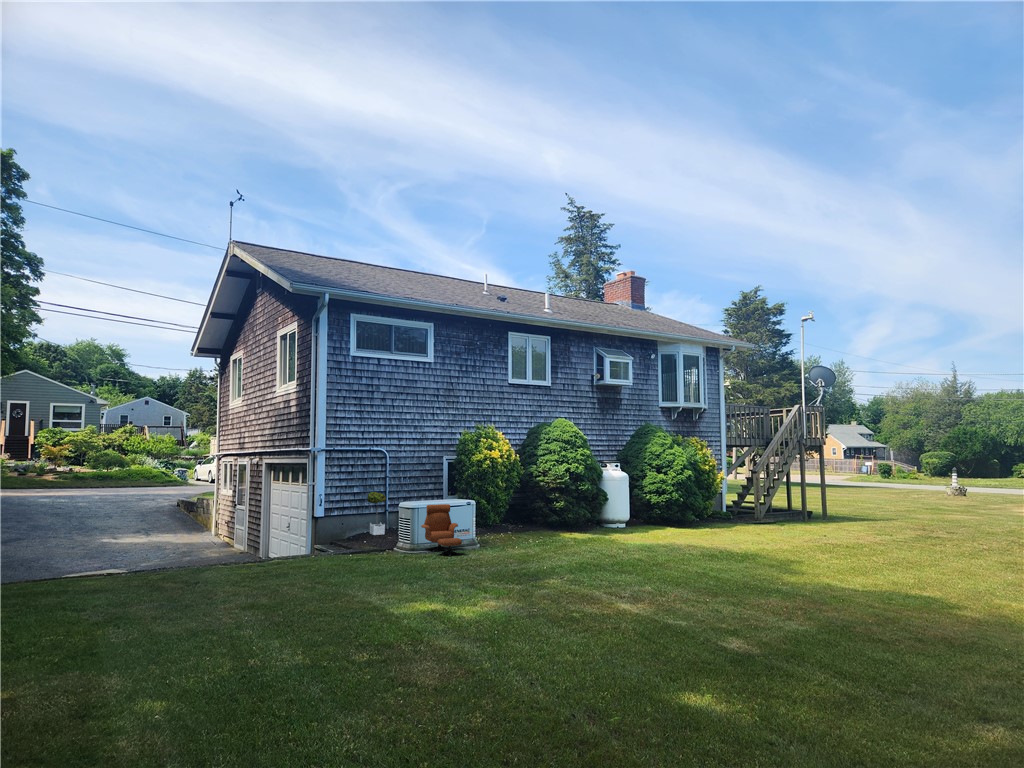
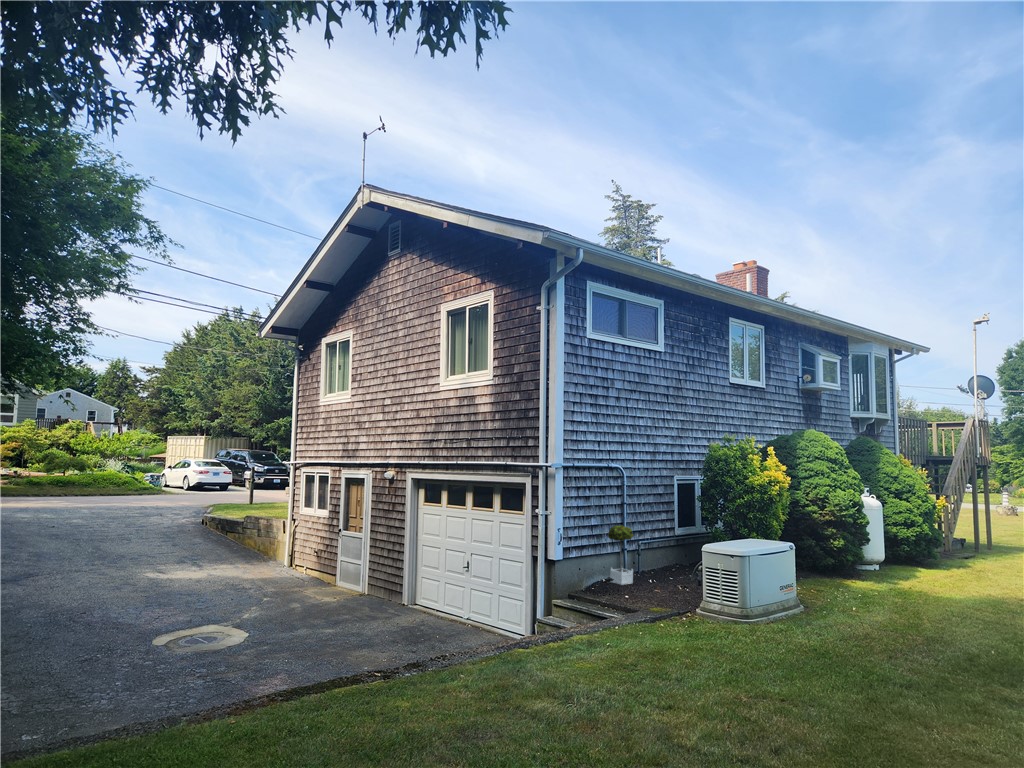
lounge chair: present [421,504,462,557] -> none [757,549,837,630]

